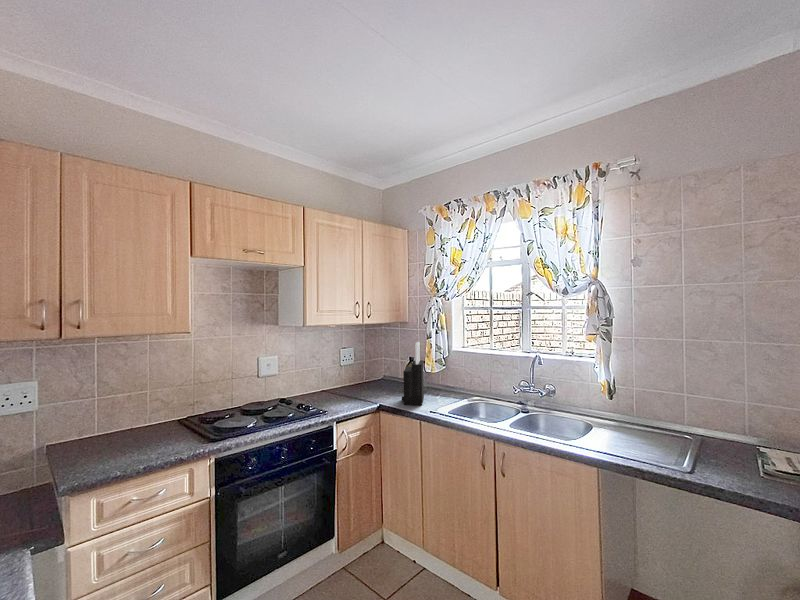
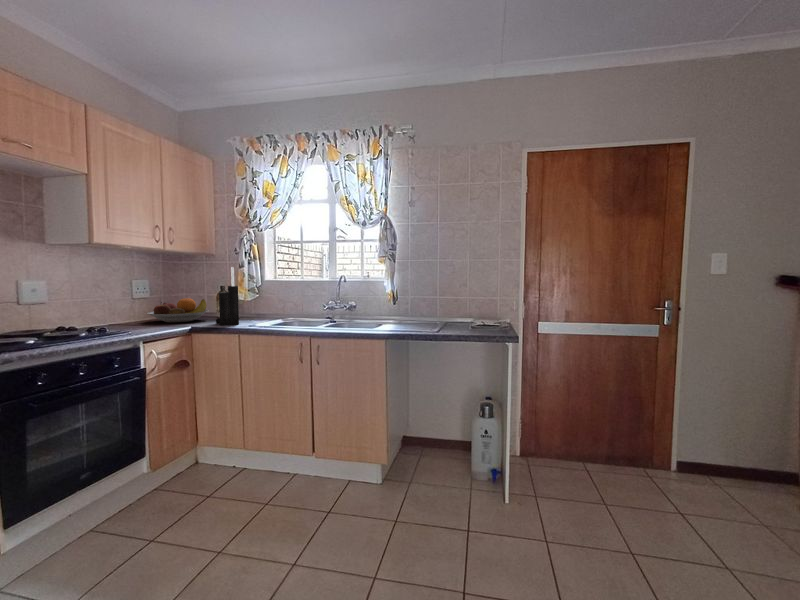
fruit bowl: none [348,369,399,393] -> present [147,298,209,322]

